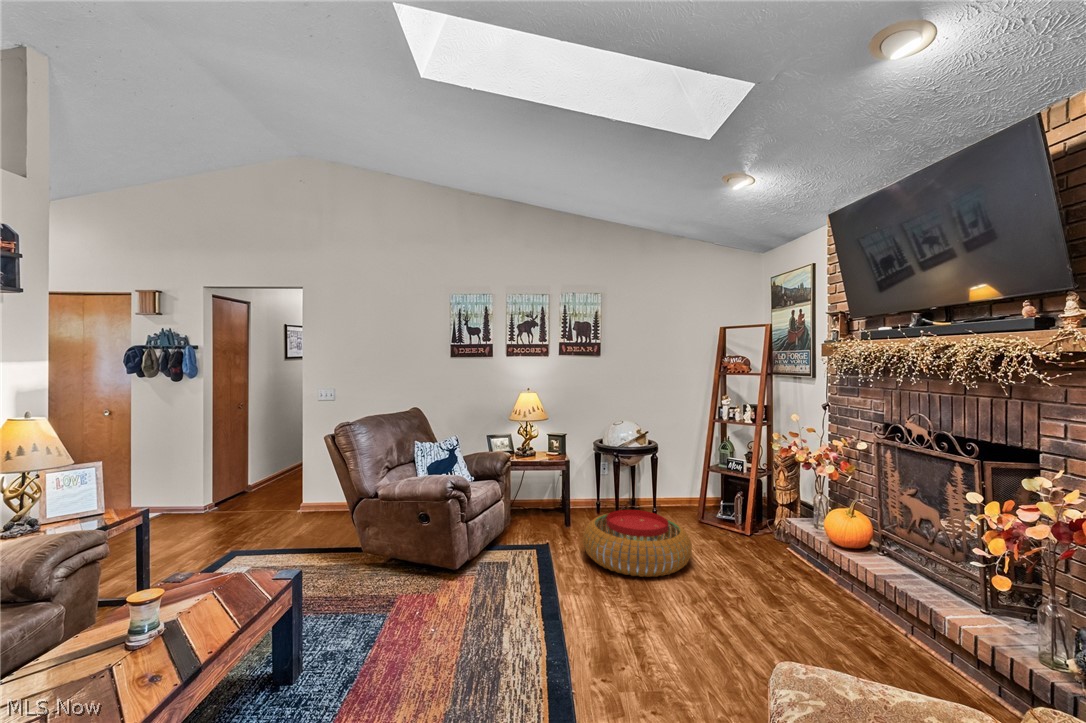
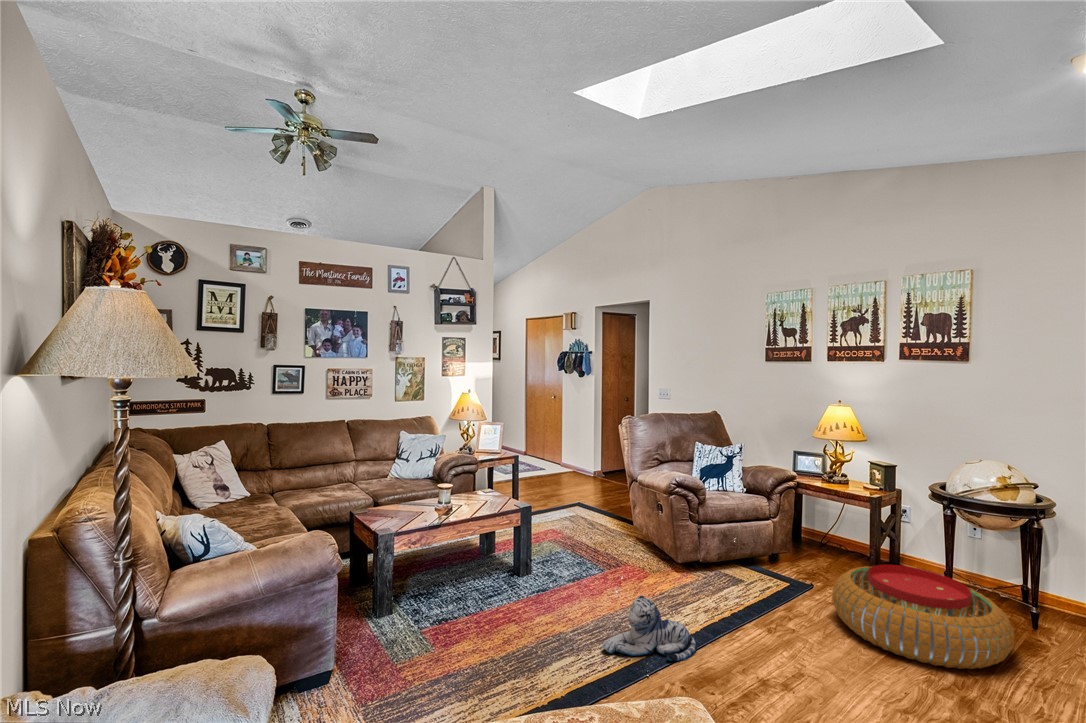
plush toy: none [506,614,571,691] -> present [602,595,697,661]

